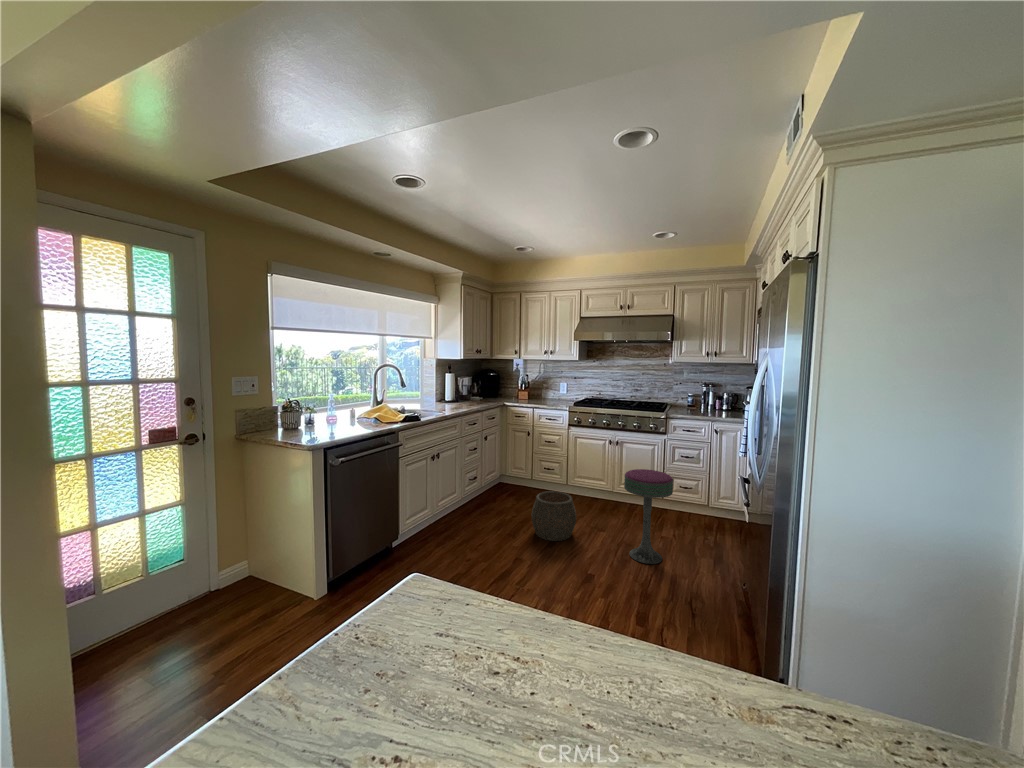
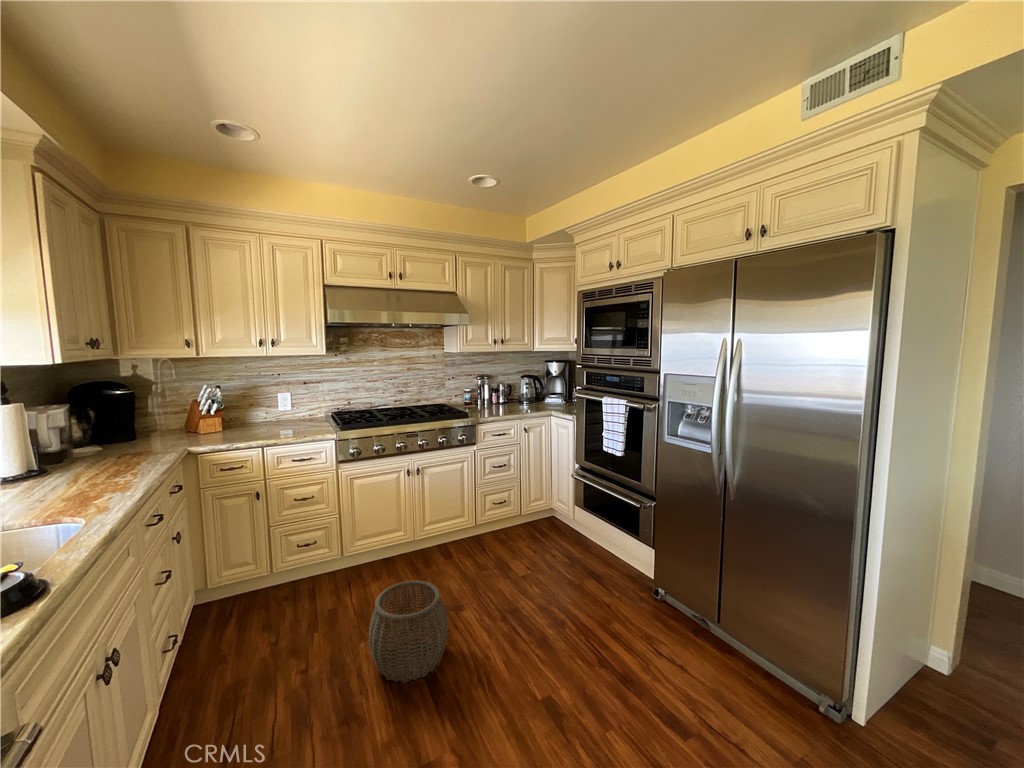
bar stool: present [624,469,673,564] -> none [511,498,574,629]

